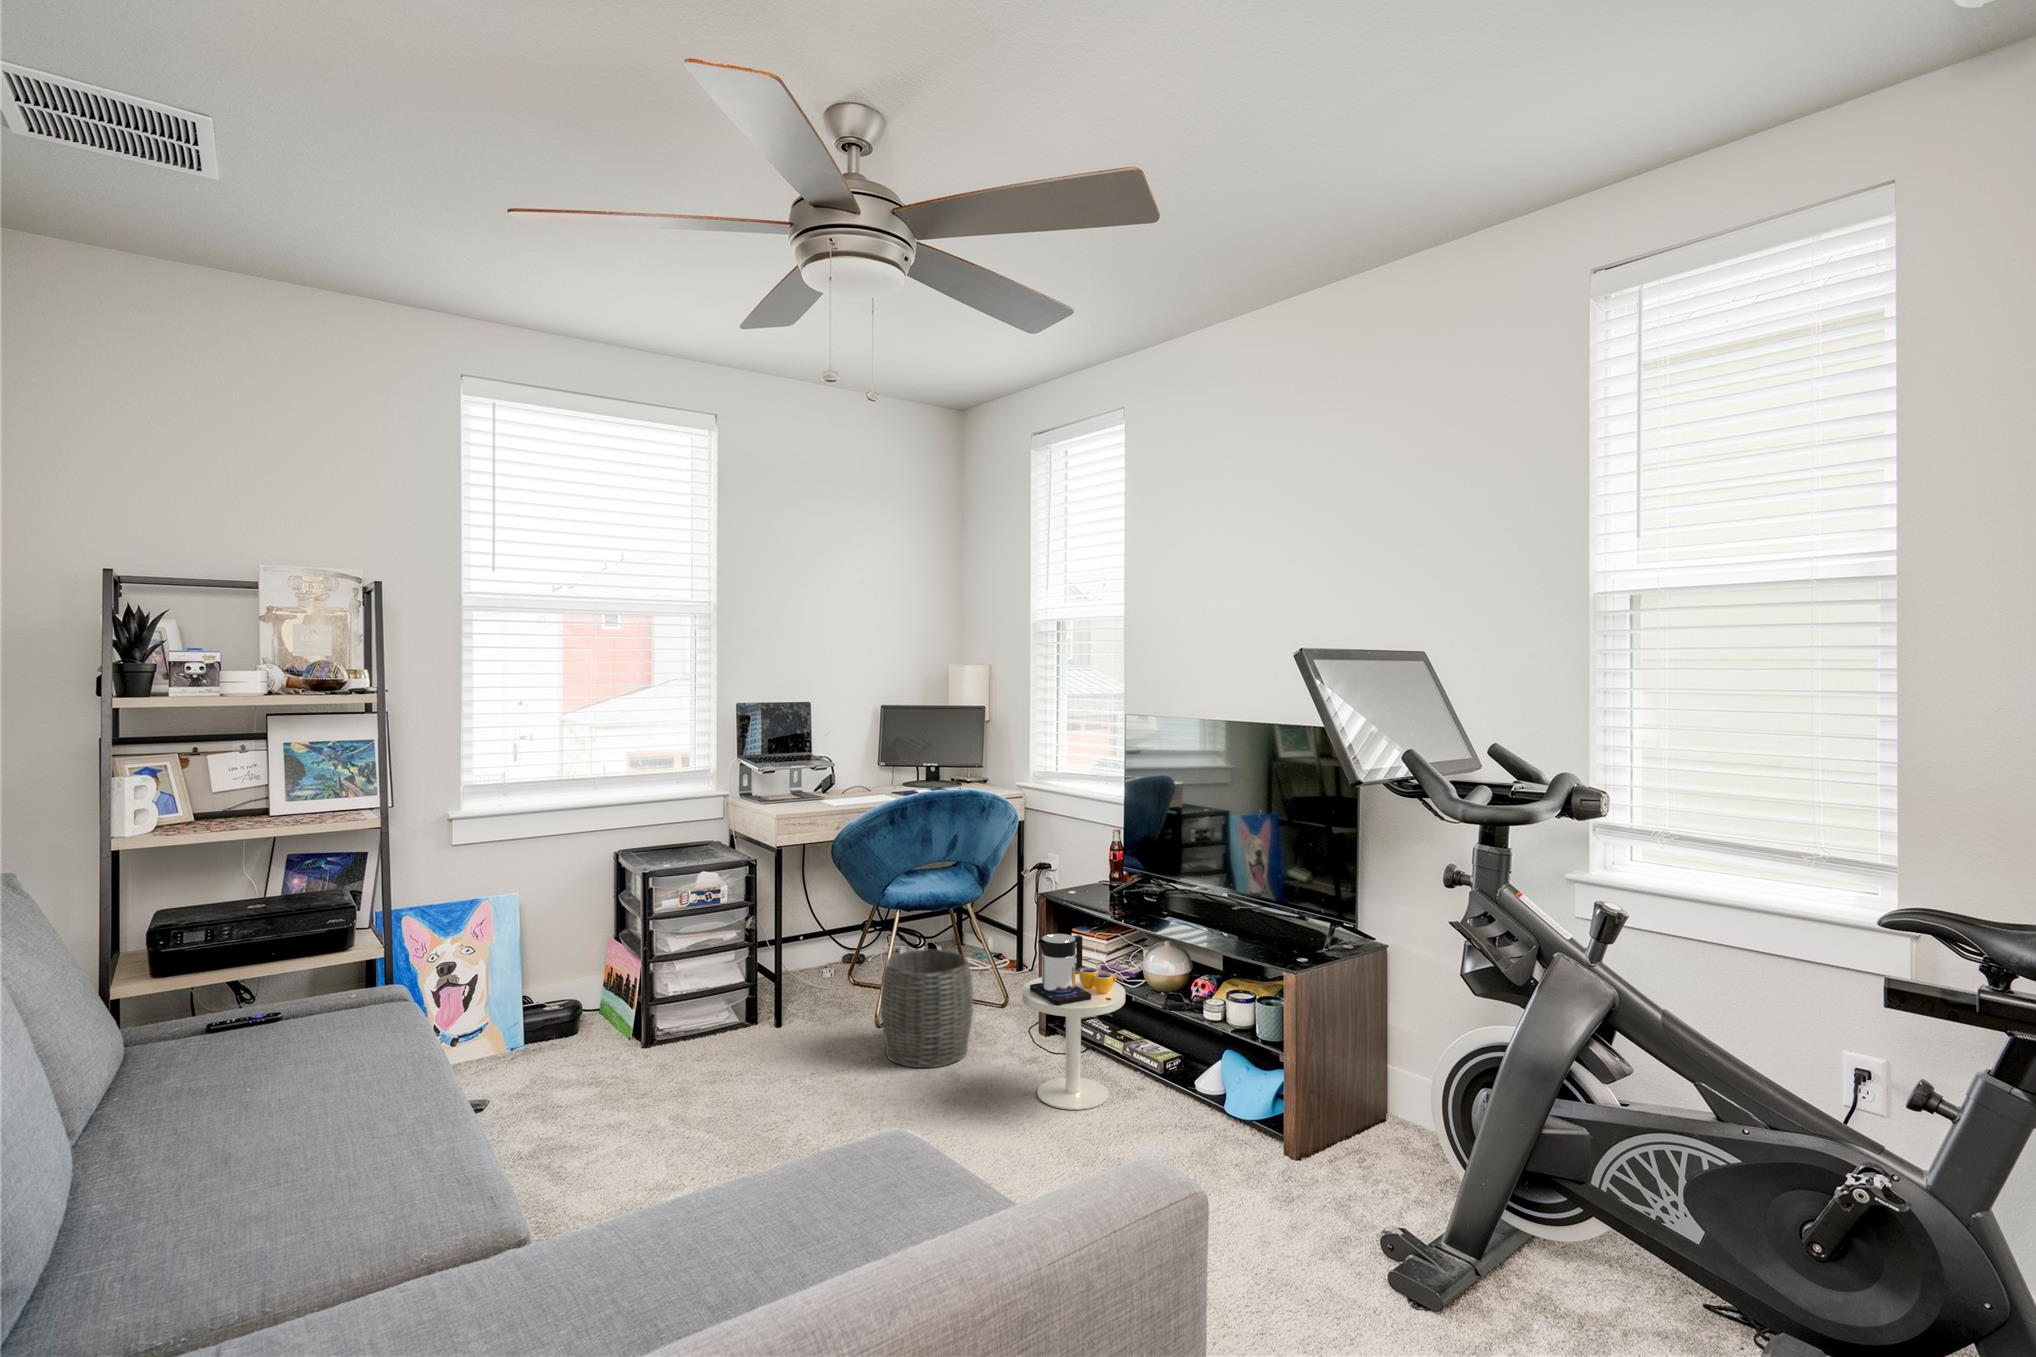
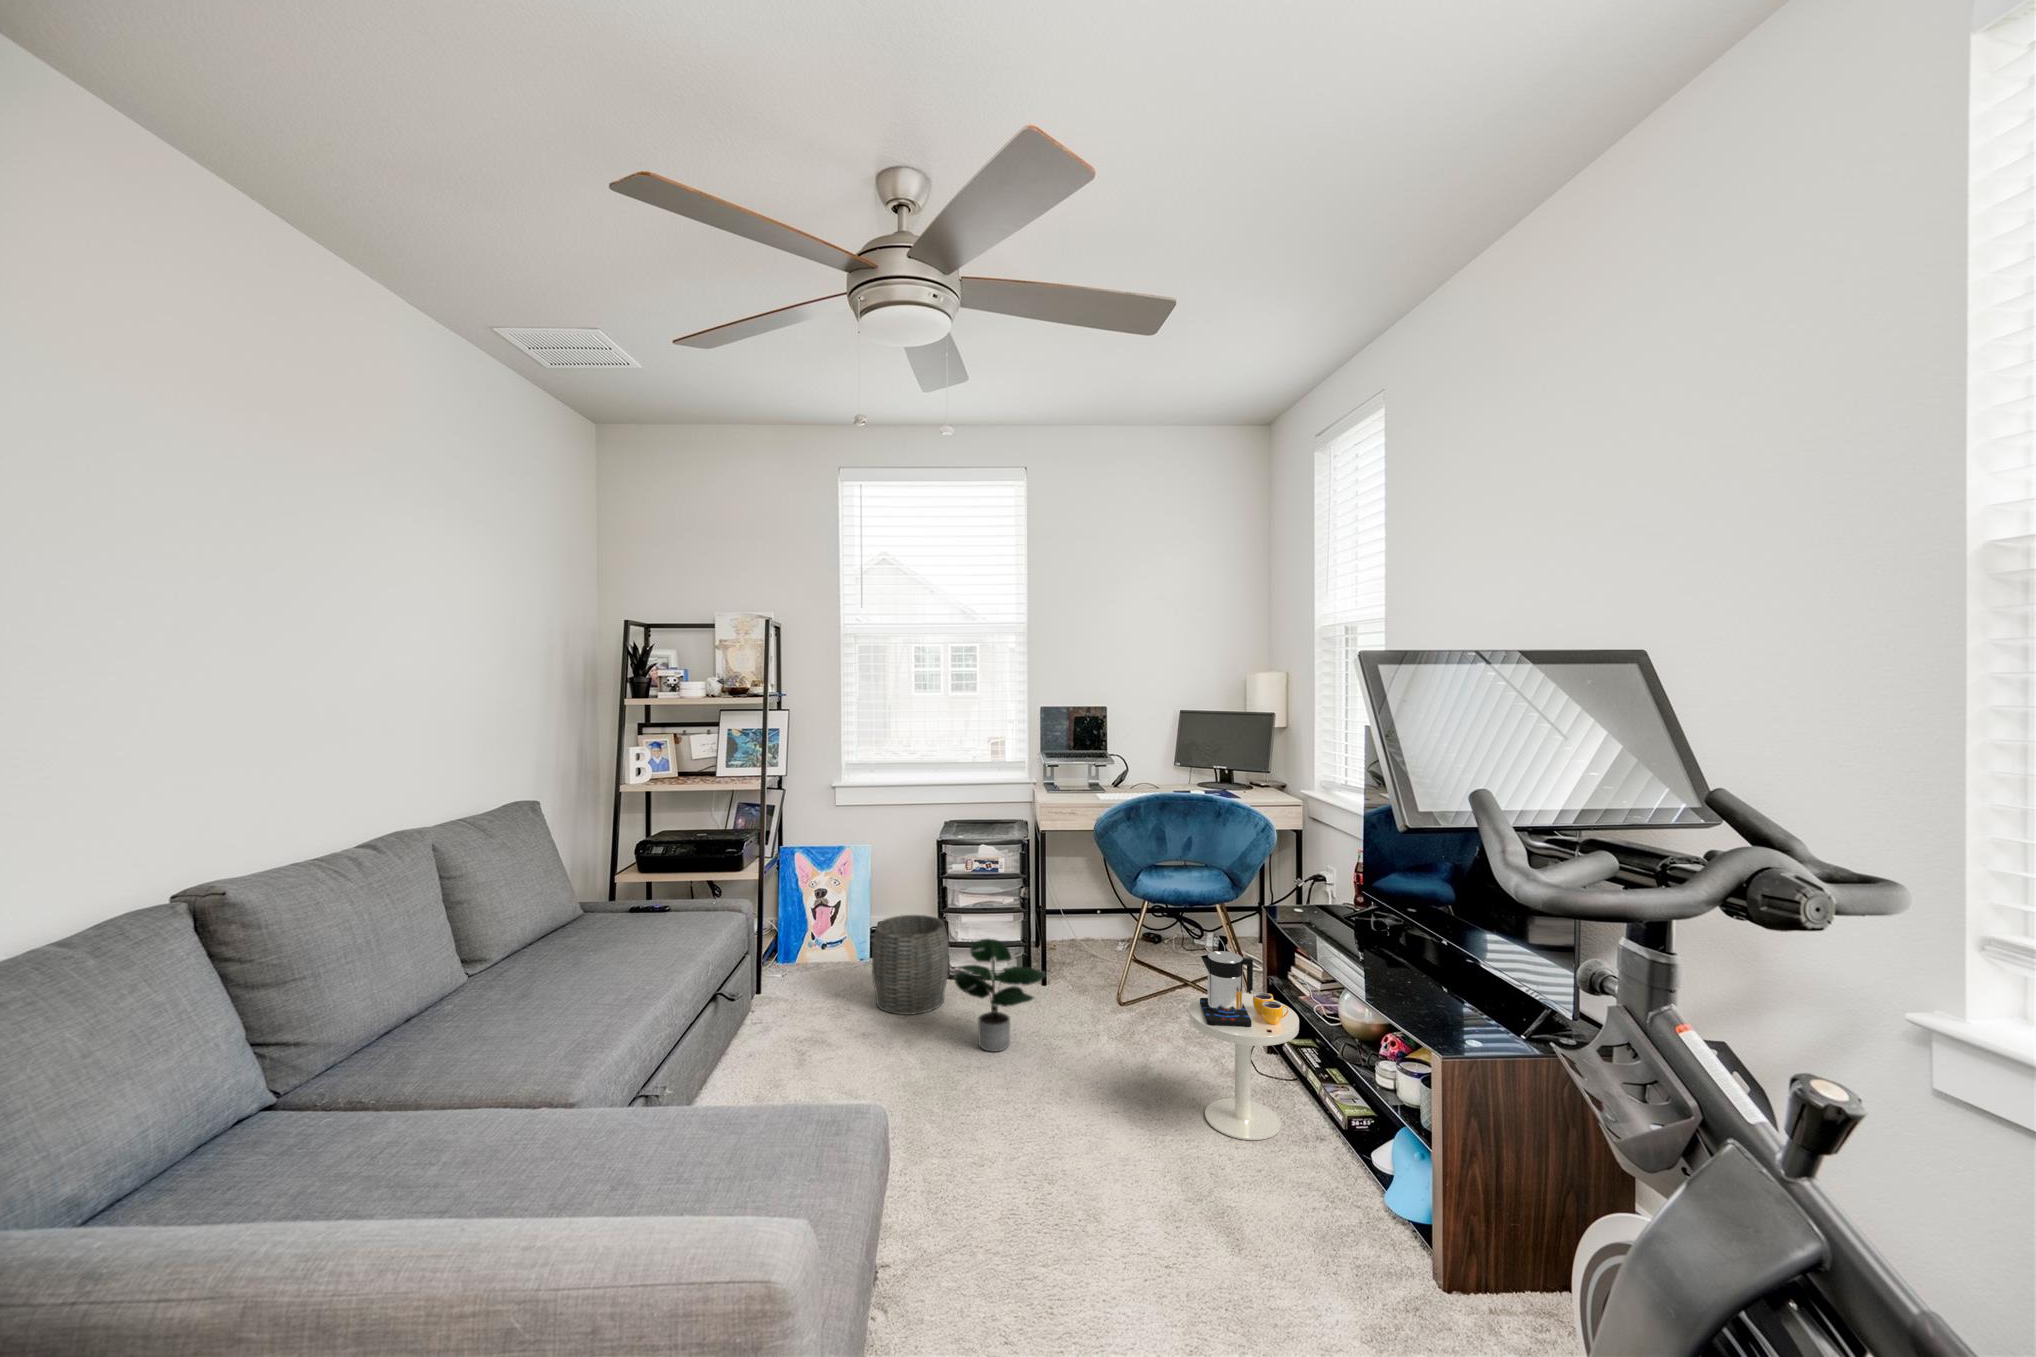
woven basket: present [881,950,973,1068] -> present [872,915,949,1015]
potted plant: none [728,975,840,1103] -> present [954,939,1045,1052]

